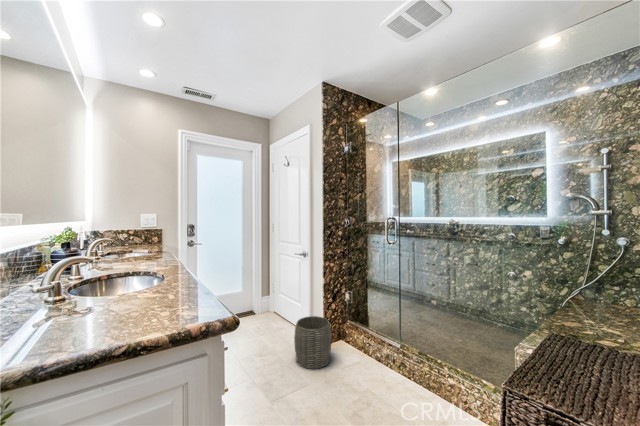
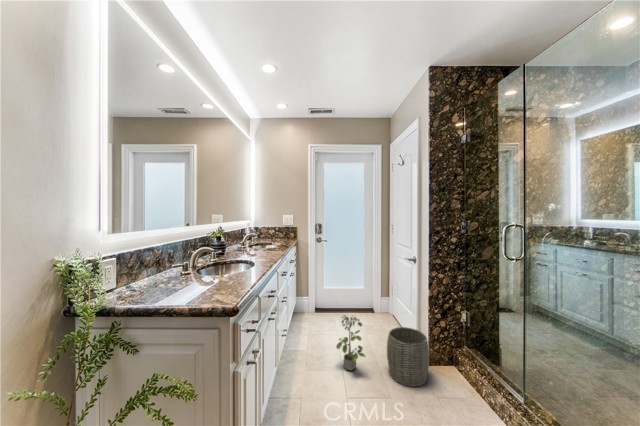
potted plant: none [246,316,281,376] -> present [336,316,365,370]

